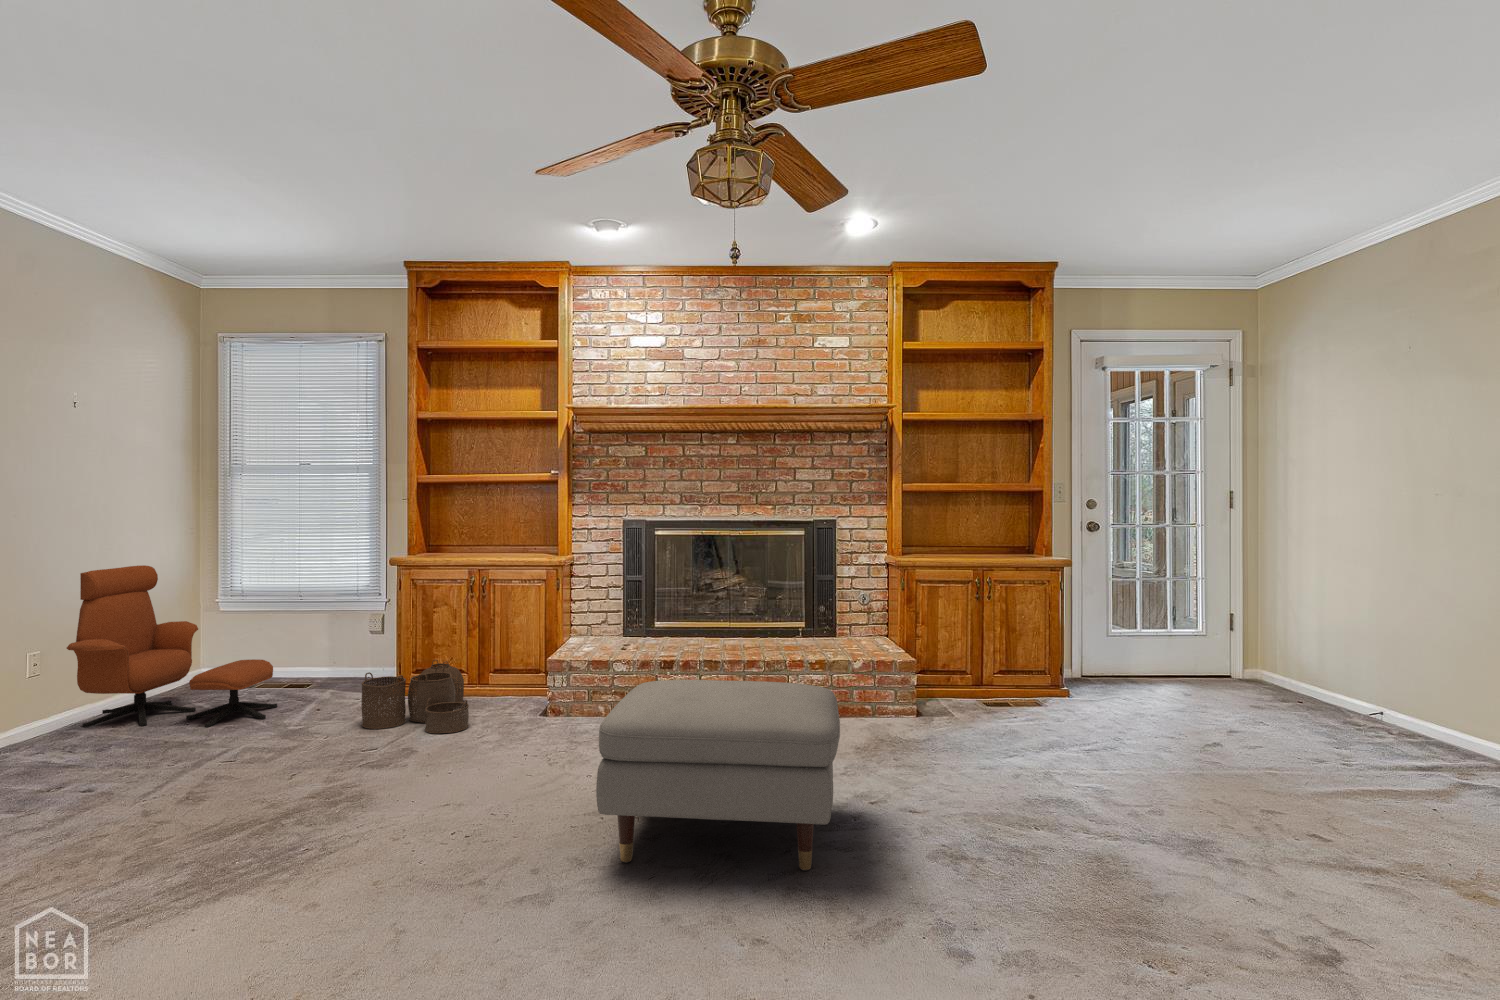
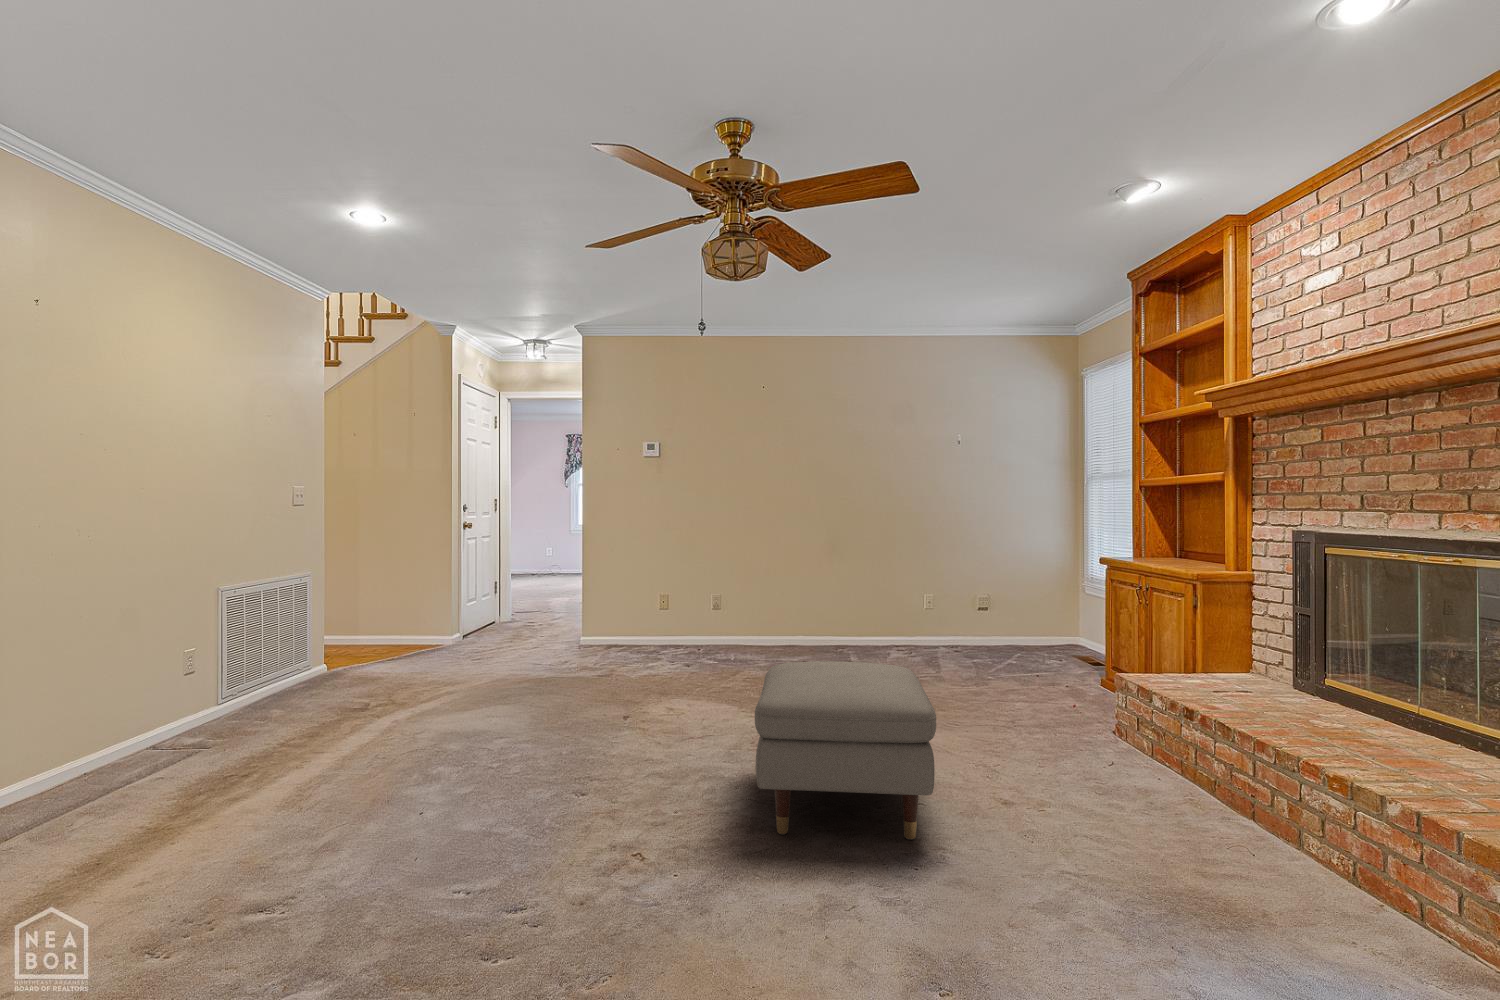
lounge chair: present [67,565,277,727] -> none [937,550,1035,673]
woven basket: present [361,660,469,734] -> none [1008,650,1125,715]

